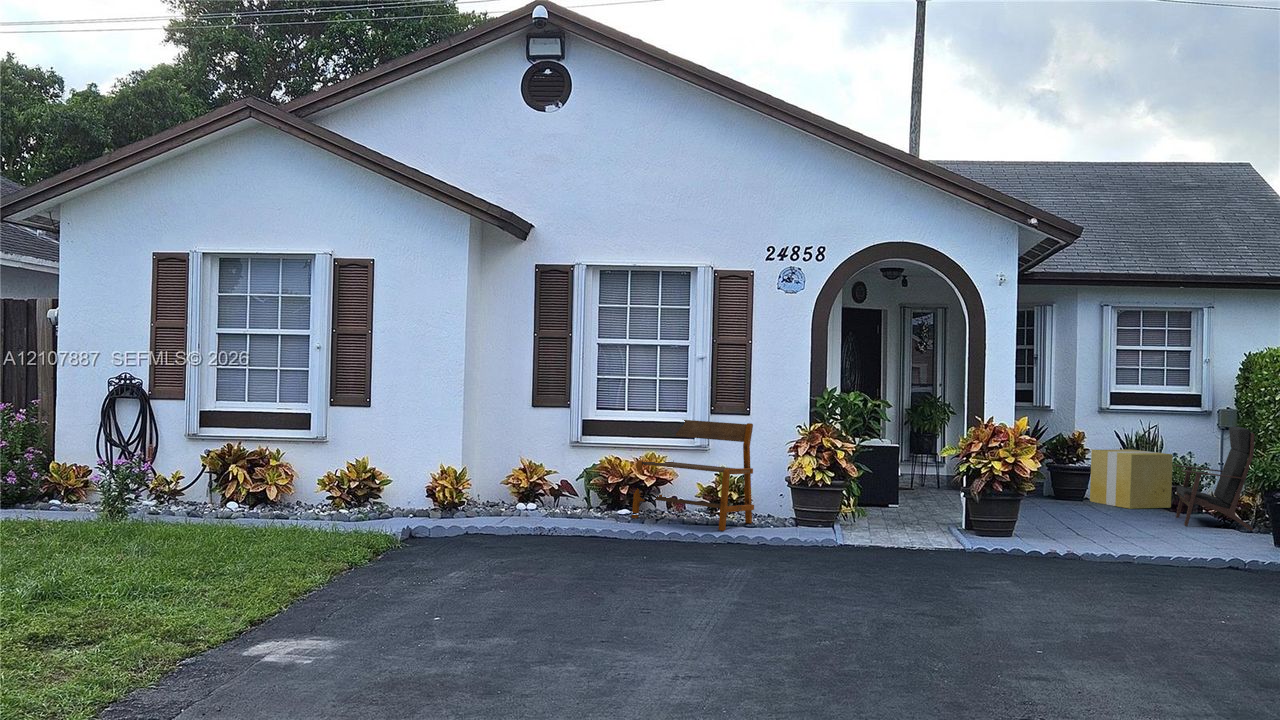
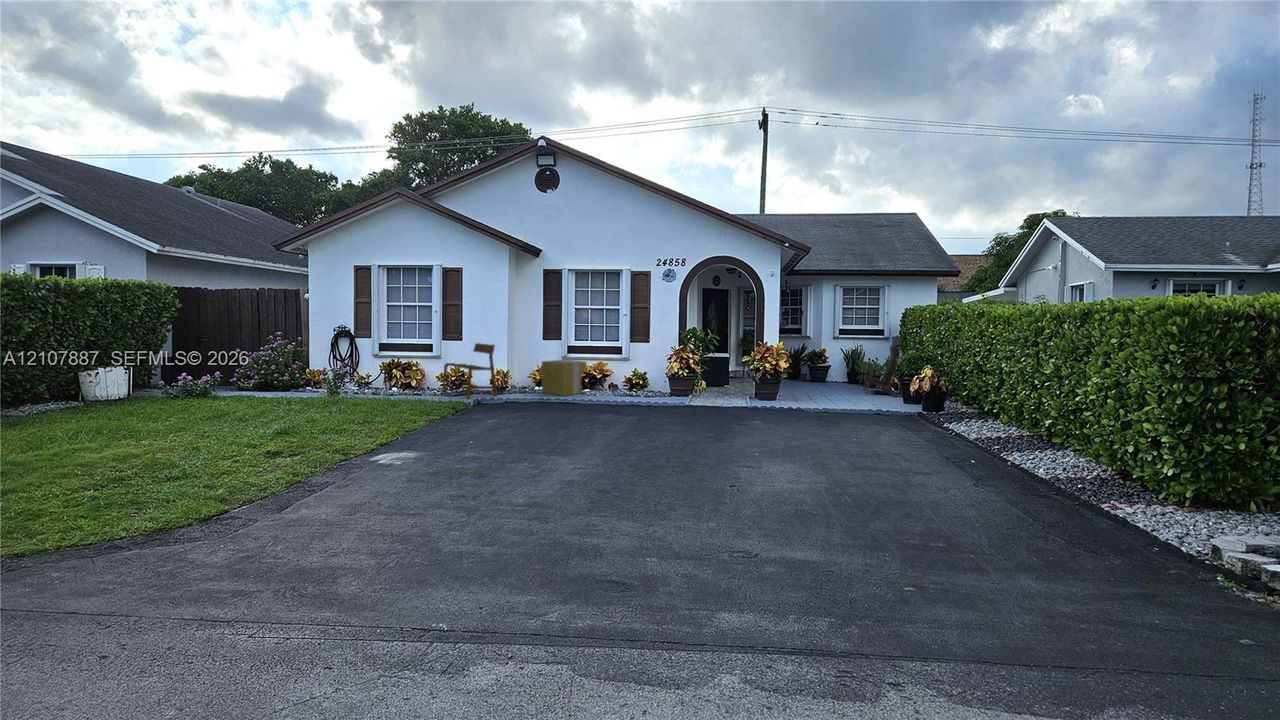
bench: present [632,420,754,531] -> present [443,343,497,399]
cardboard box: present [1090,449,1173,509] -> present [542,360,587,396]

